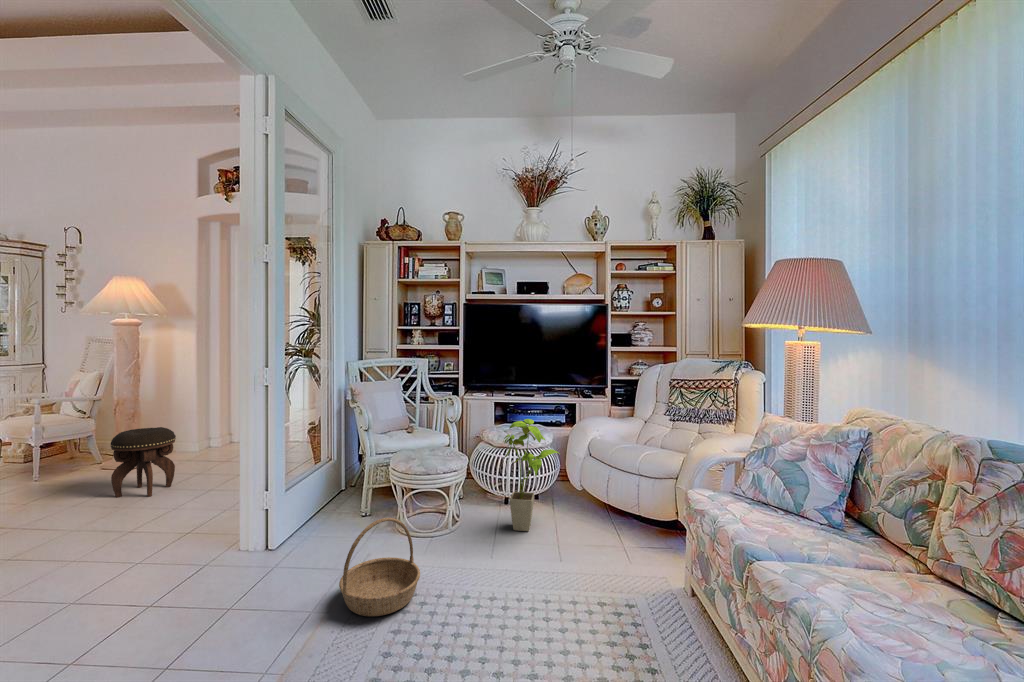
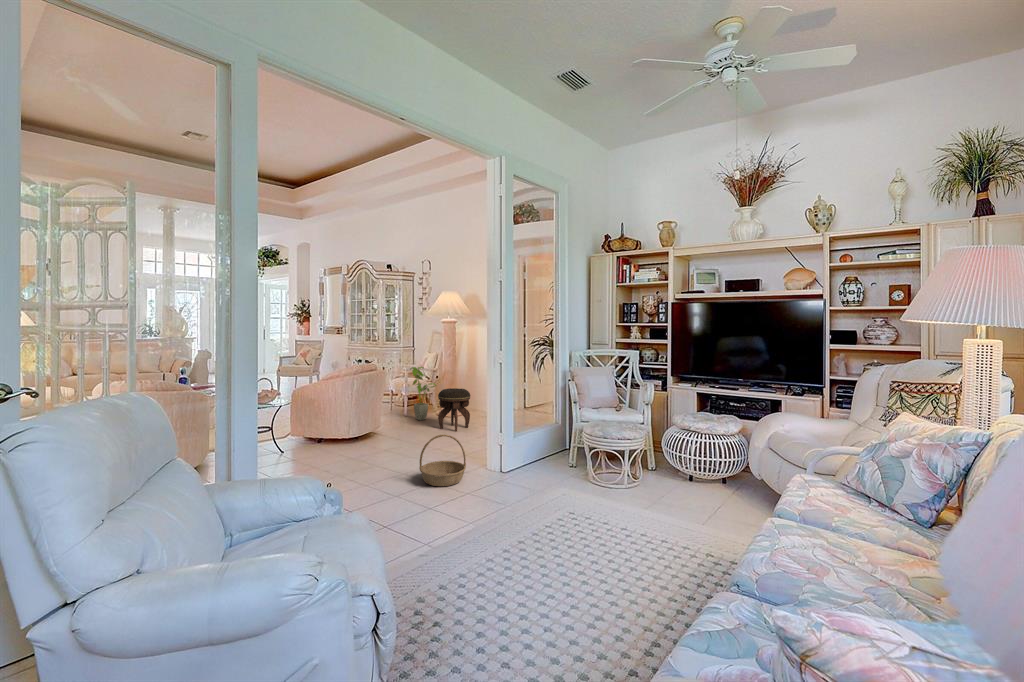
house plant: present [503,419,558,531] -> present [410,367,436,420]
basket: present [339,518,420,616] -> present [419,435,466,486]

